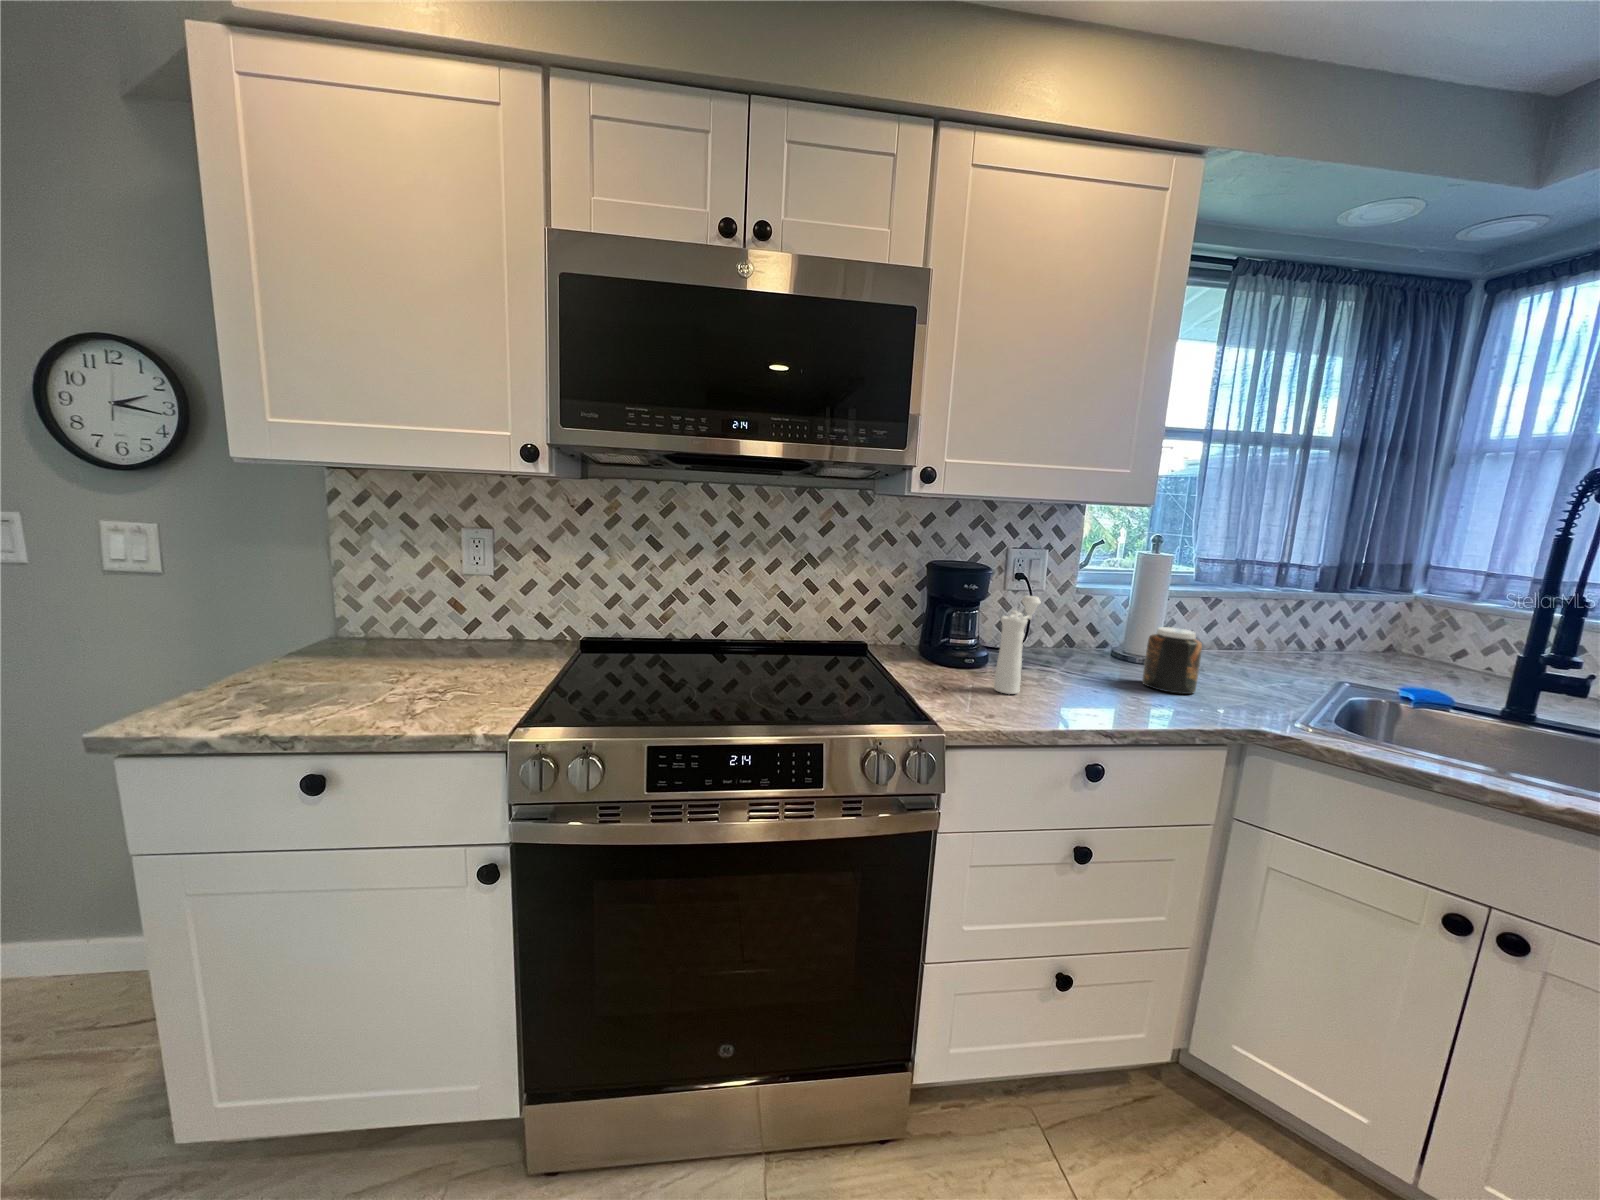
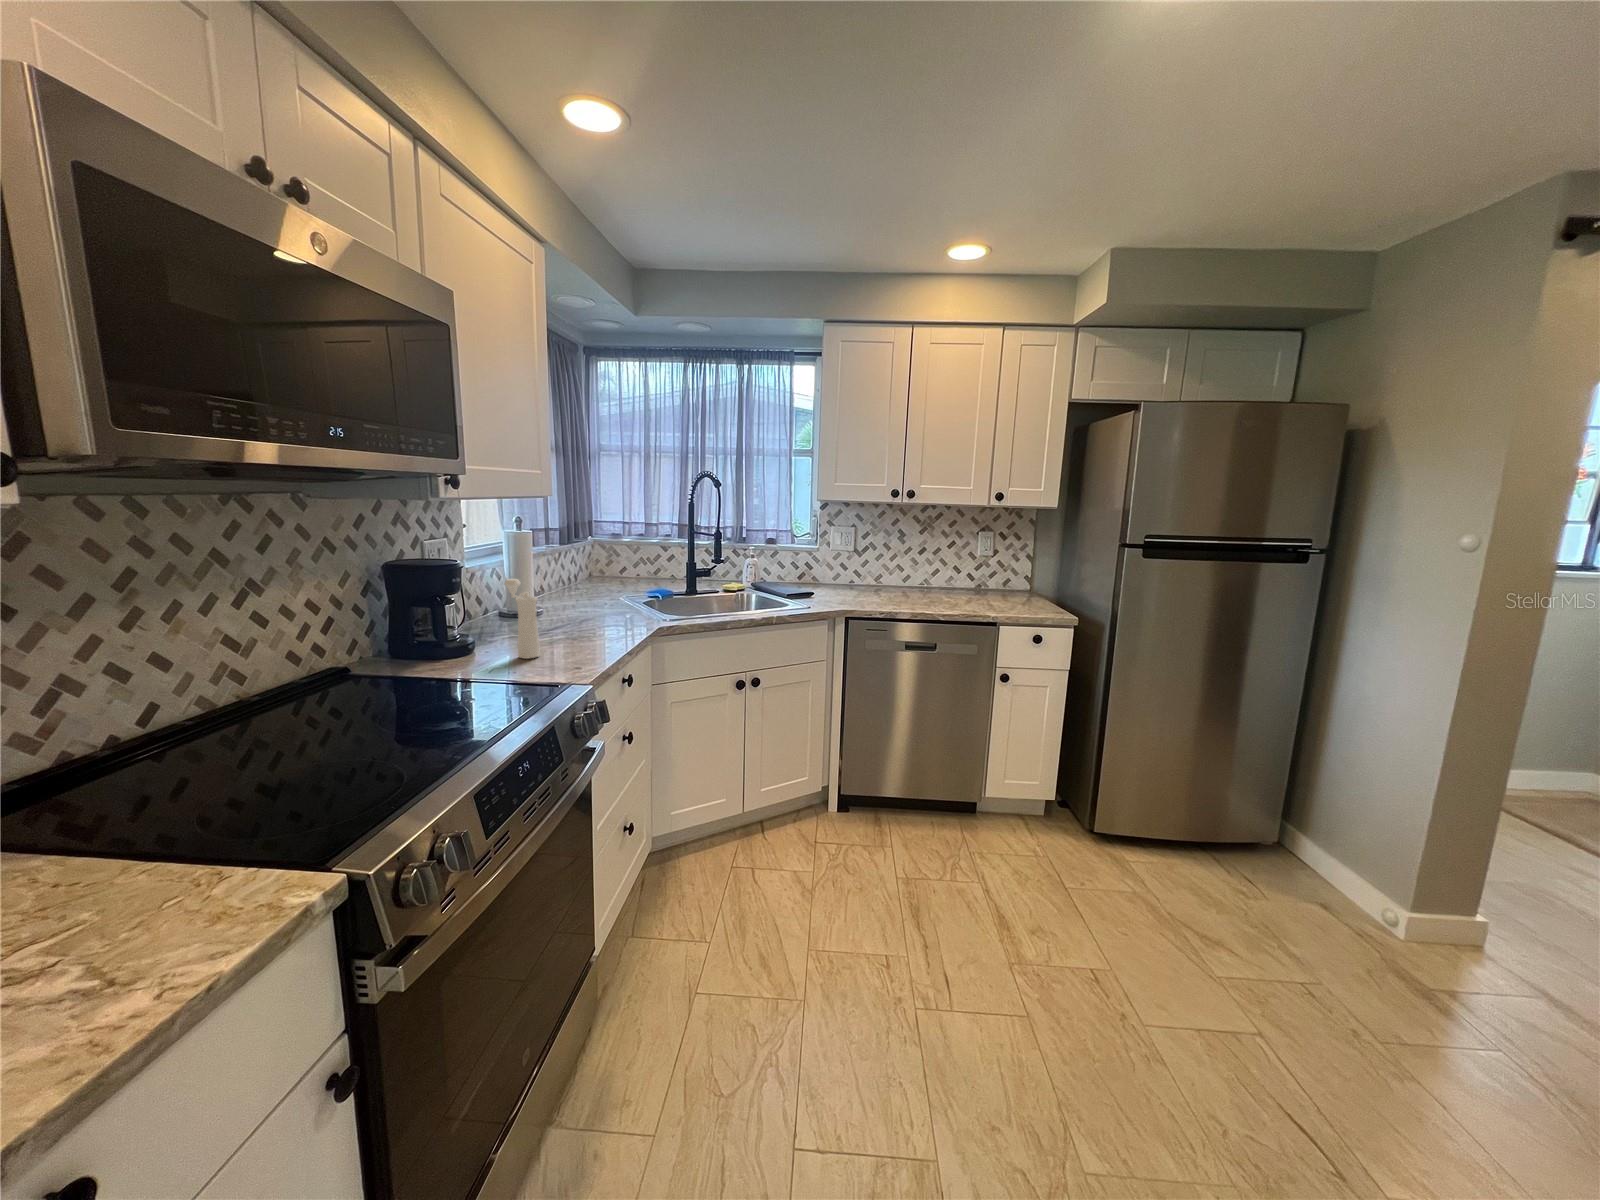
jar: present [1142,627,1202,694] -> none [559,583,593,627]

